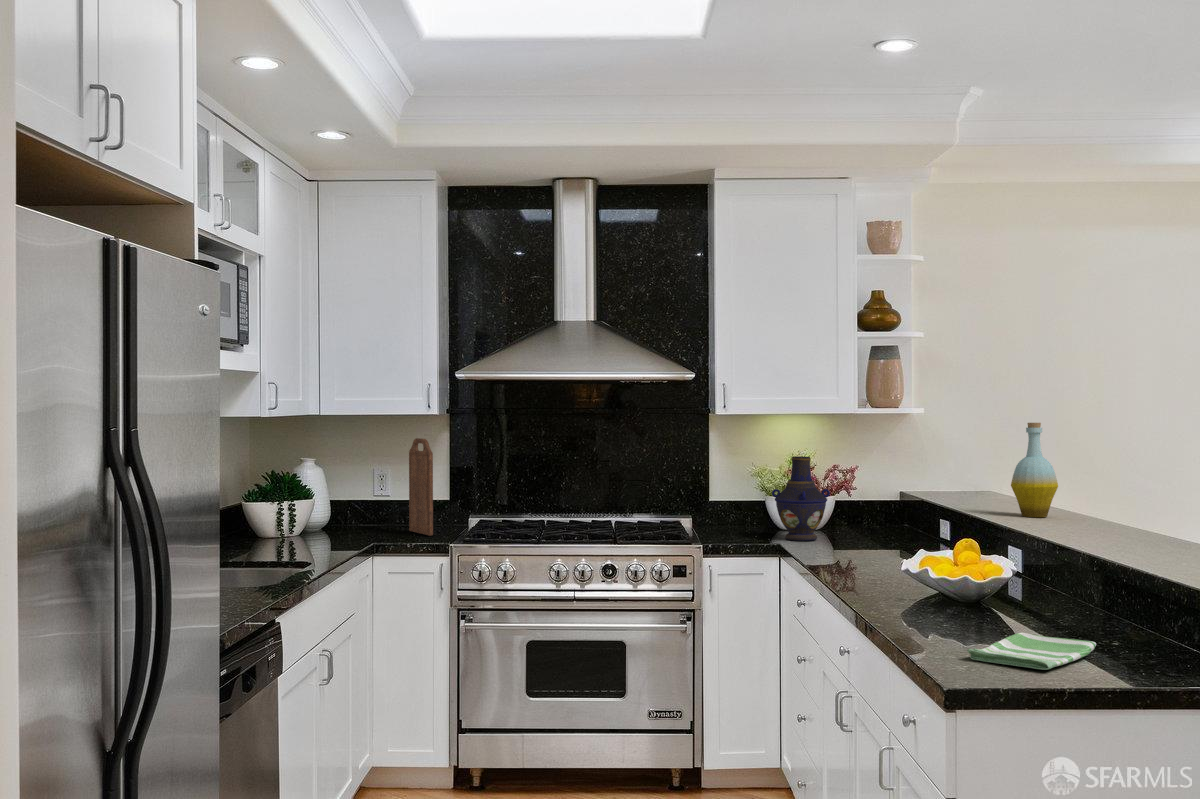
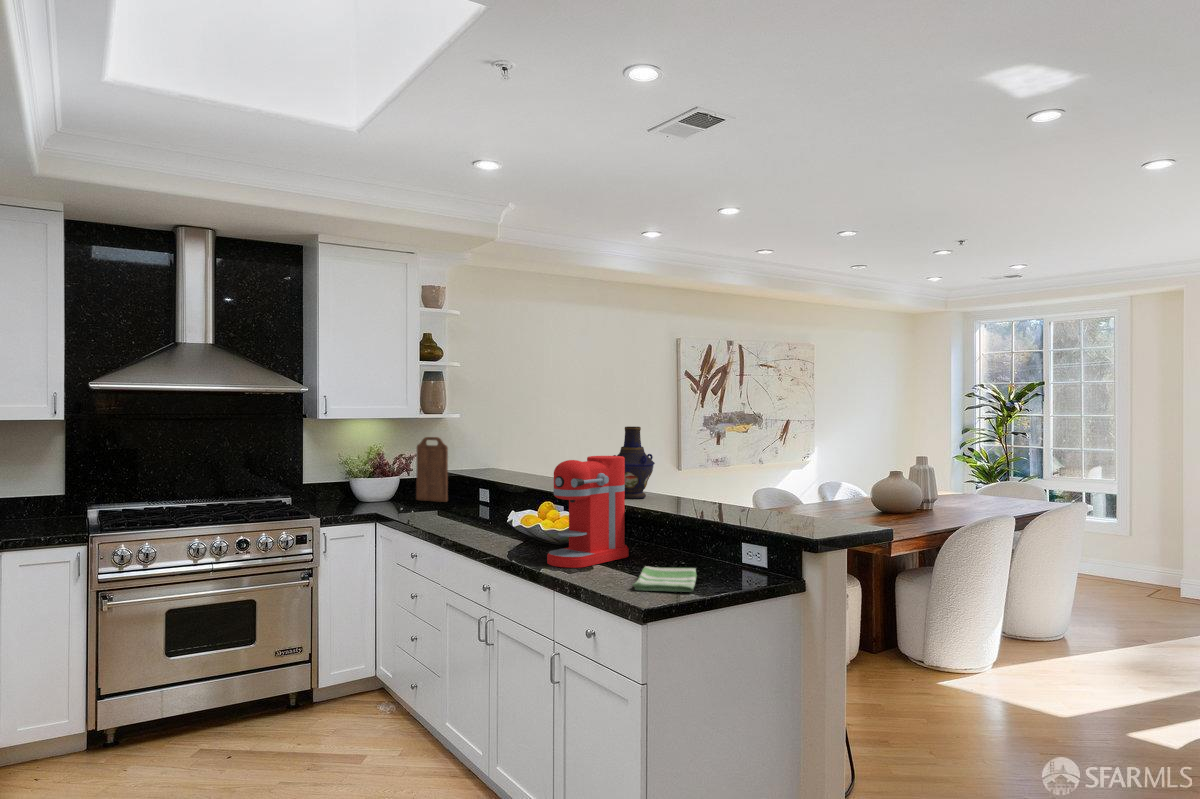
bottle: present [1011,423,1058,517] -> none [544,423,573,485]
cutting board: present [409,438,433,536] -> present [416,437,448,502]
vase: present [772,456,830,541] -> present [614,427,655,499]
coffee maker: none [904,470,1040,627] -> present [547,456,629,568]

